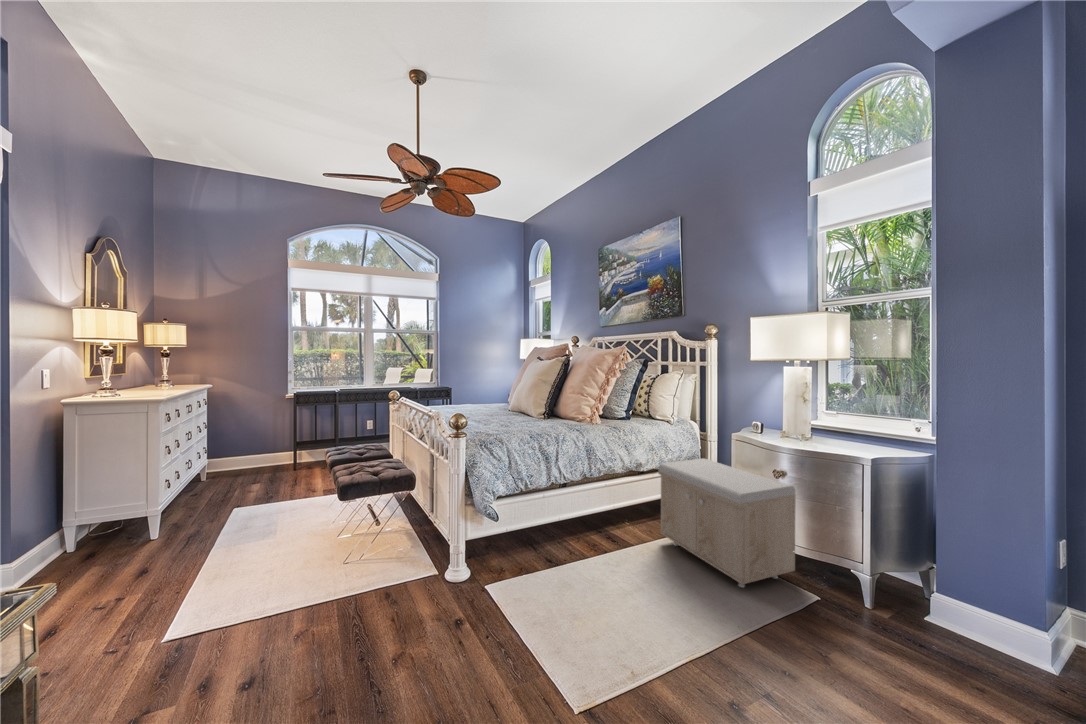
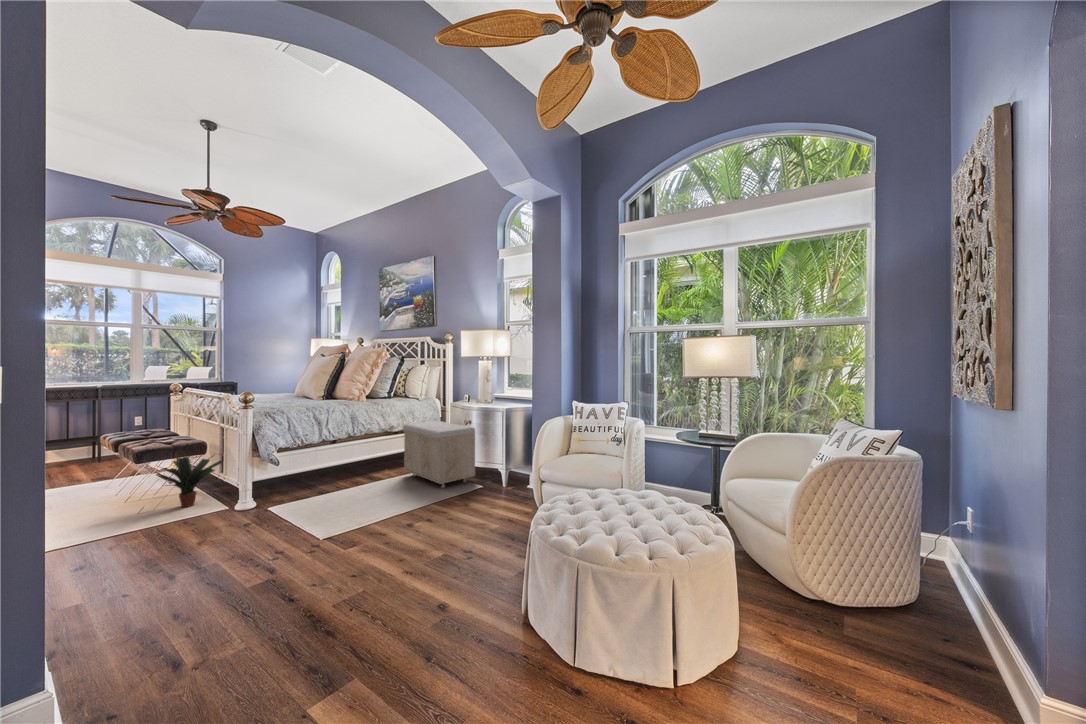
potted plant: none [360,476,432,564] -> present [160,456,222,507]

